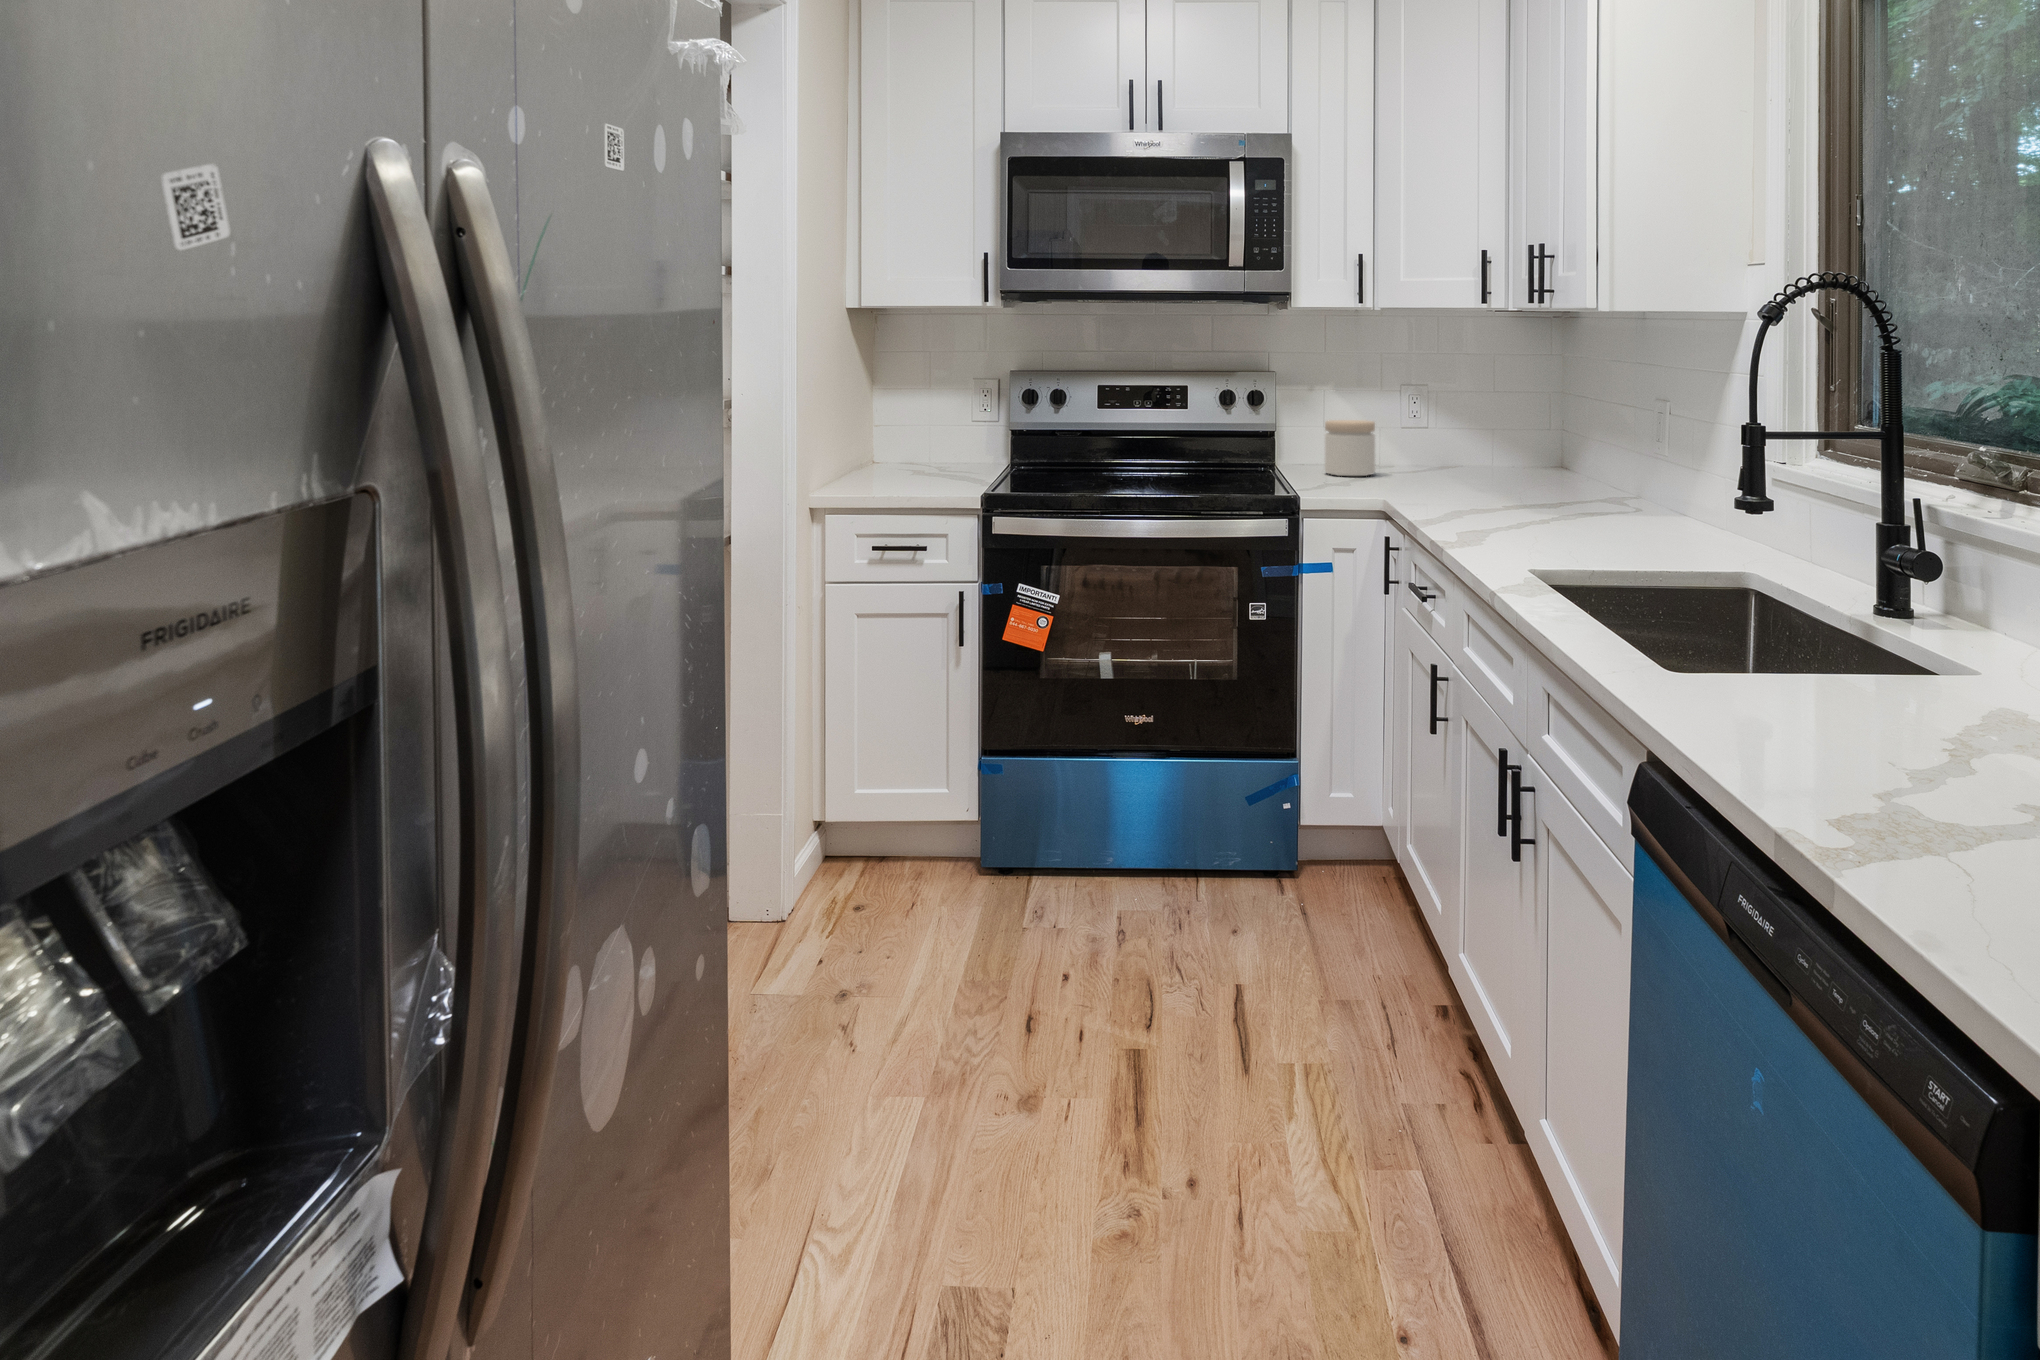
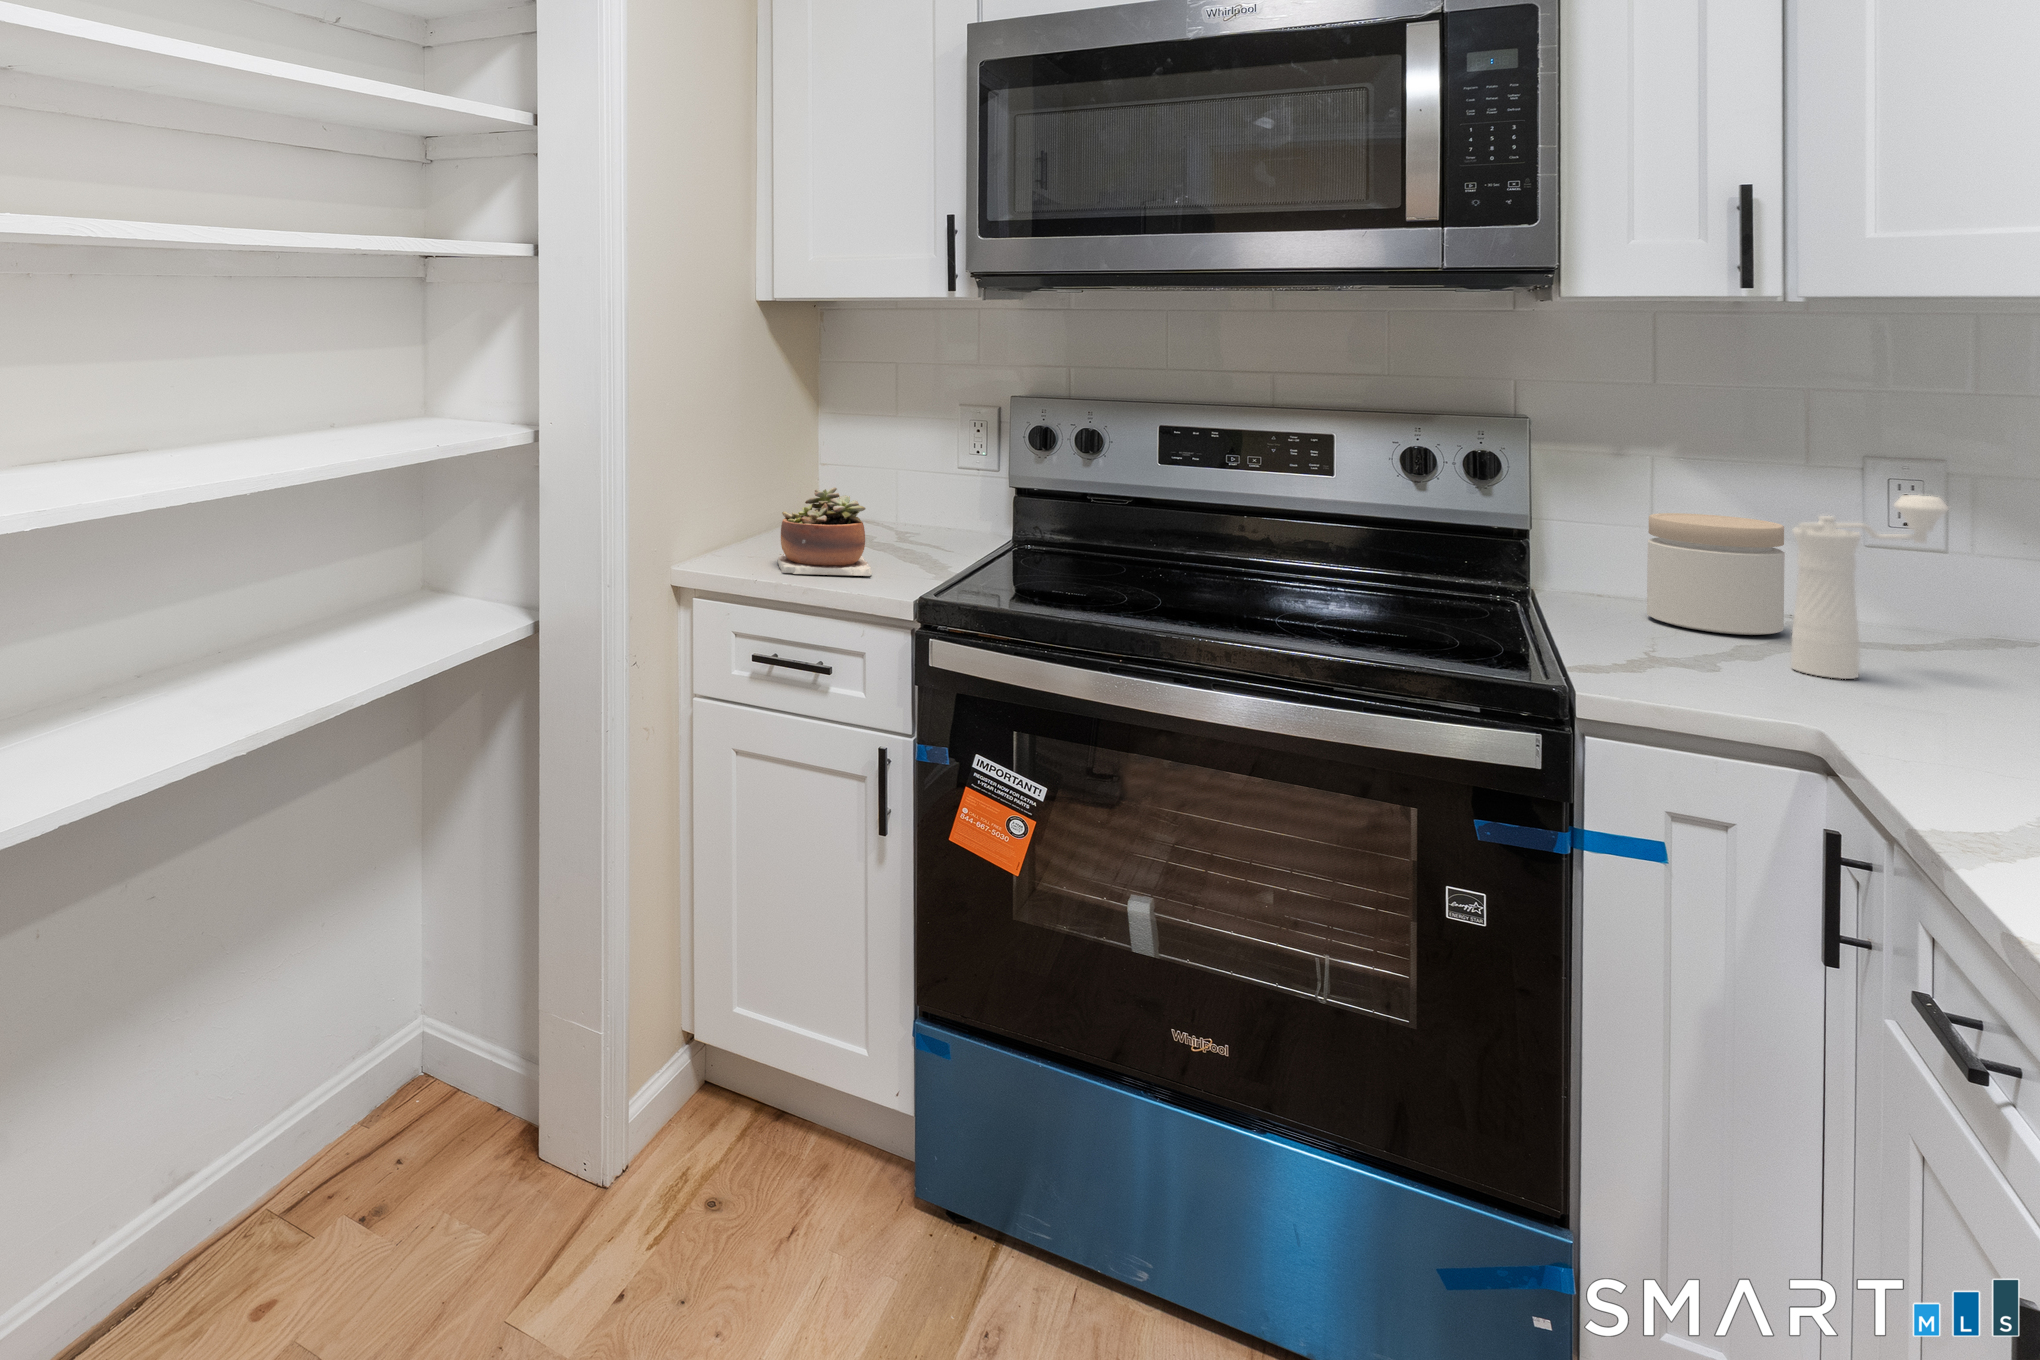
pepper mill: none [1376,401,1428,486] -> present [1791,495,1948,679]
succulent plant: none [880,431,947,487] -> present [778,487,872,576]

